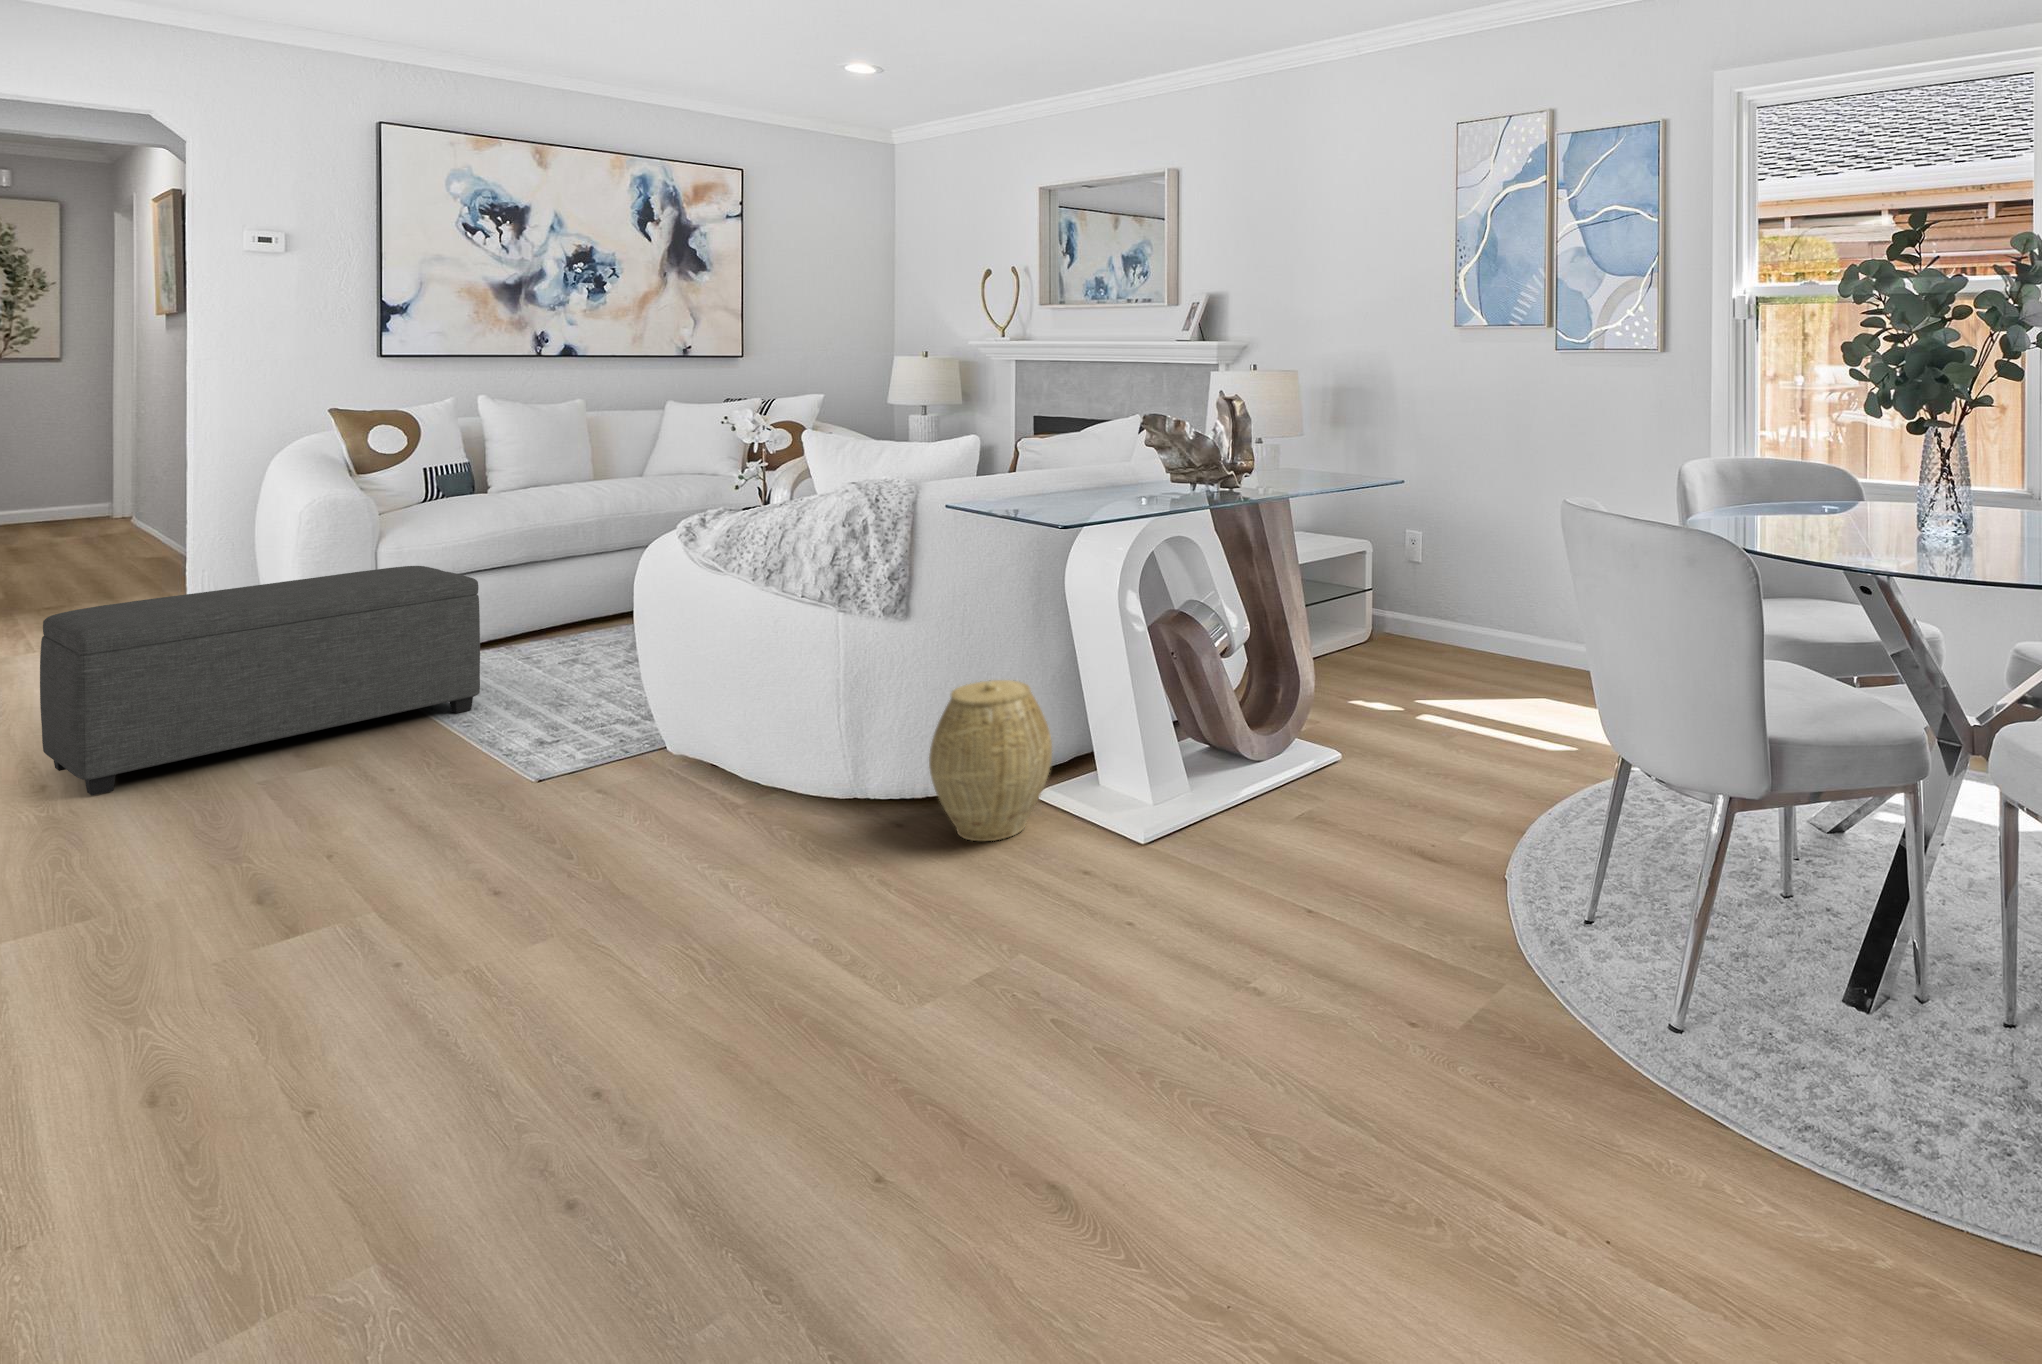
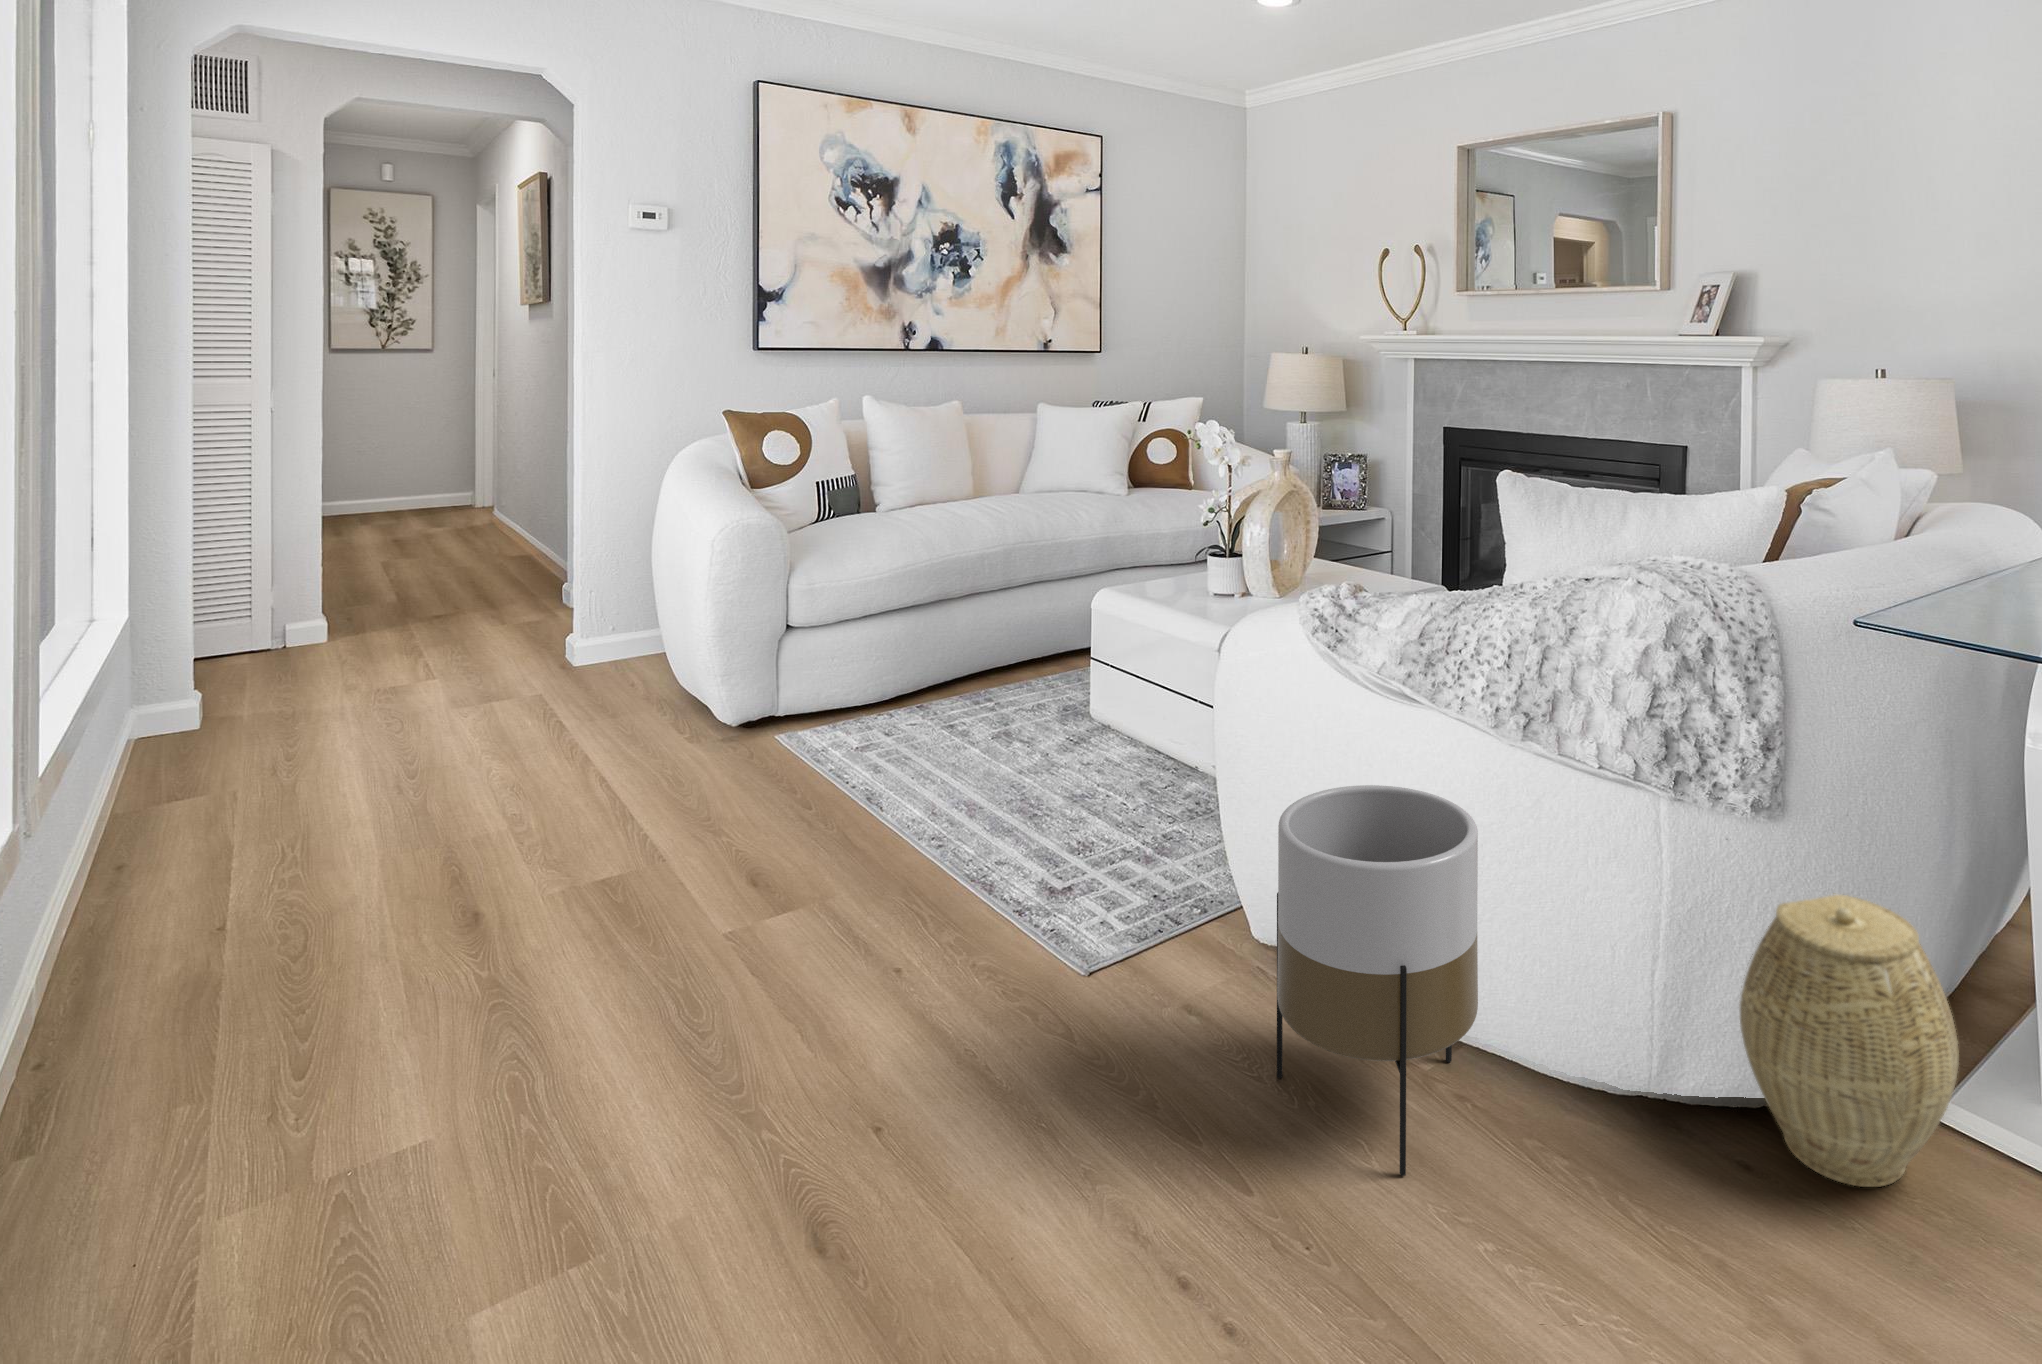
ottoman: present [40,566,480,795] -> none [468,615,933,932]
planter: none [632,635,776,859] -> present [1277,785,1478,1176]

